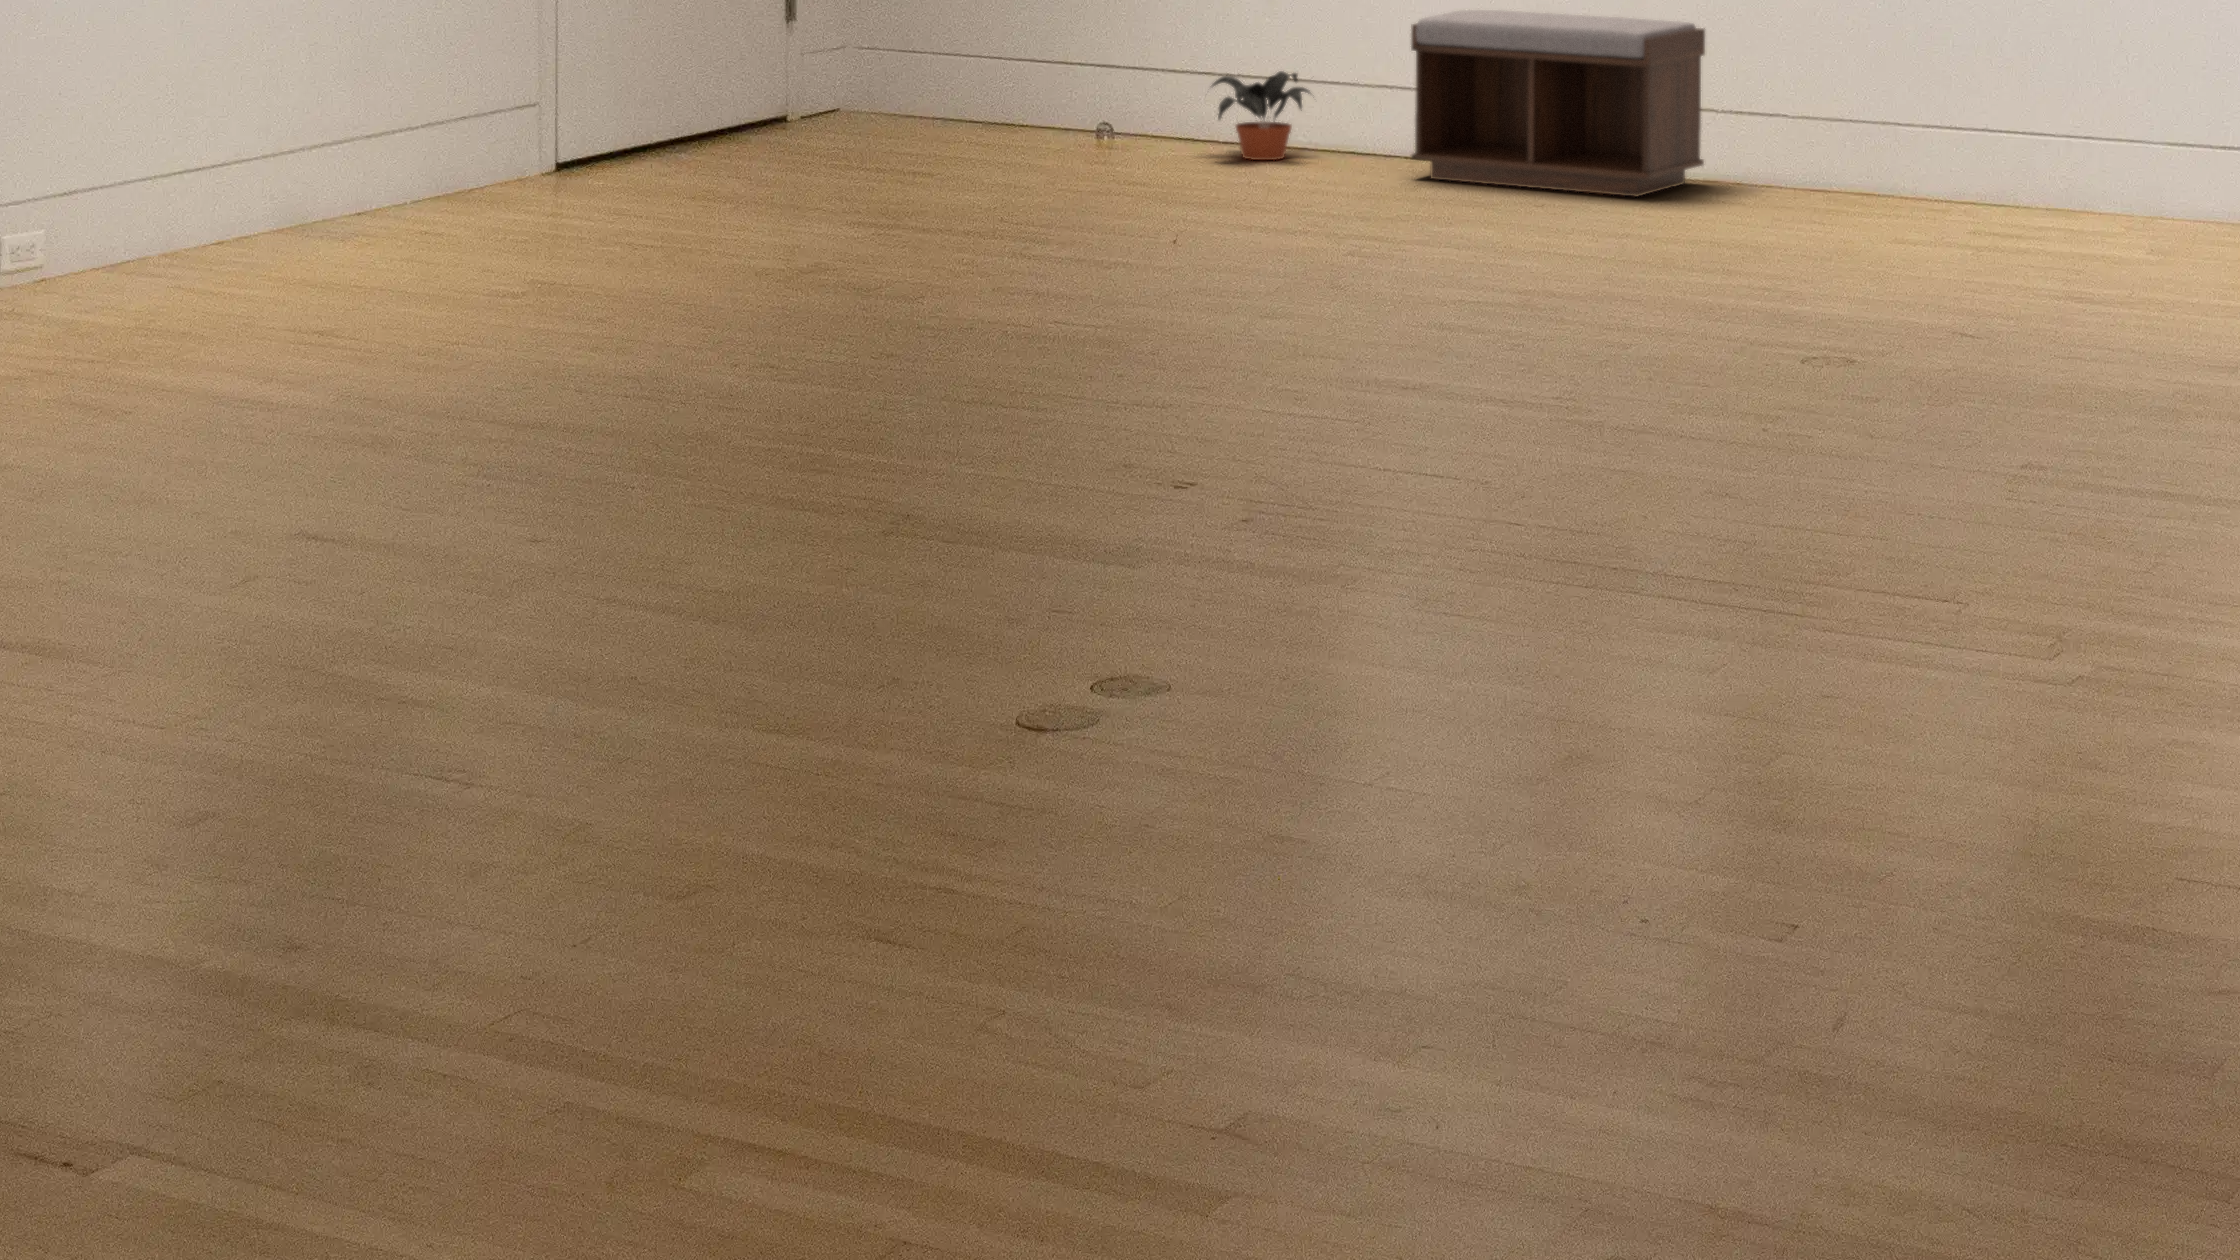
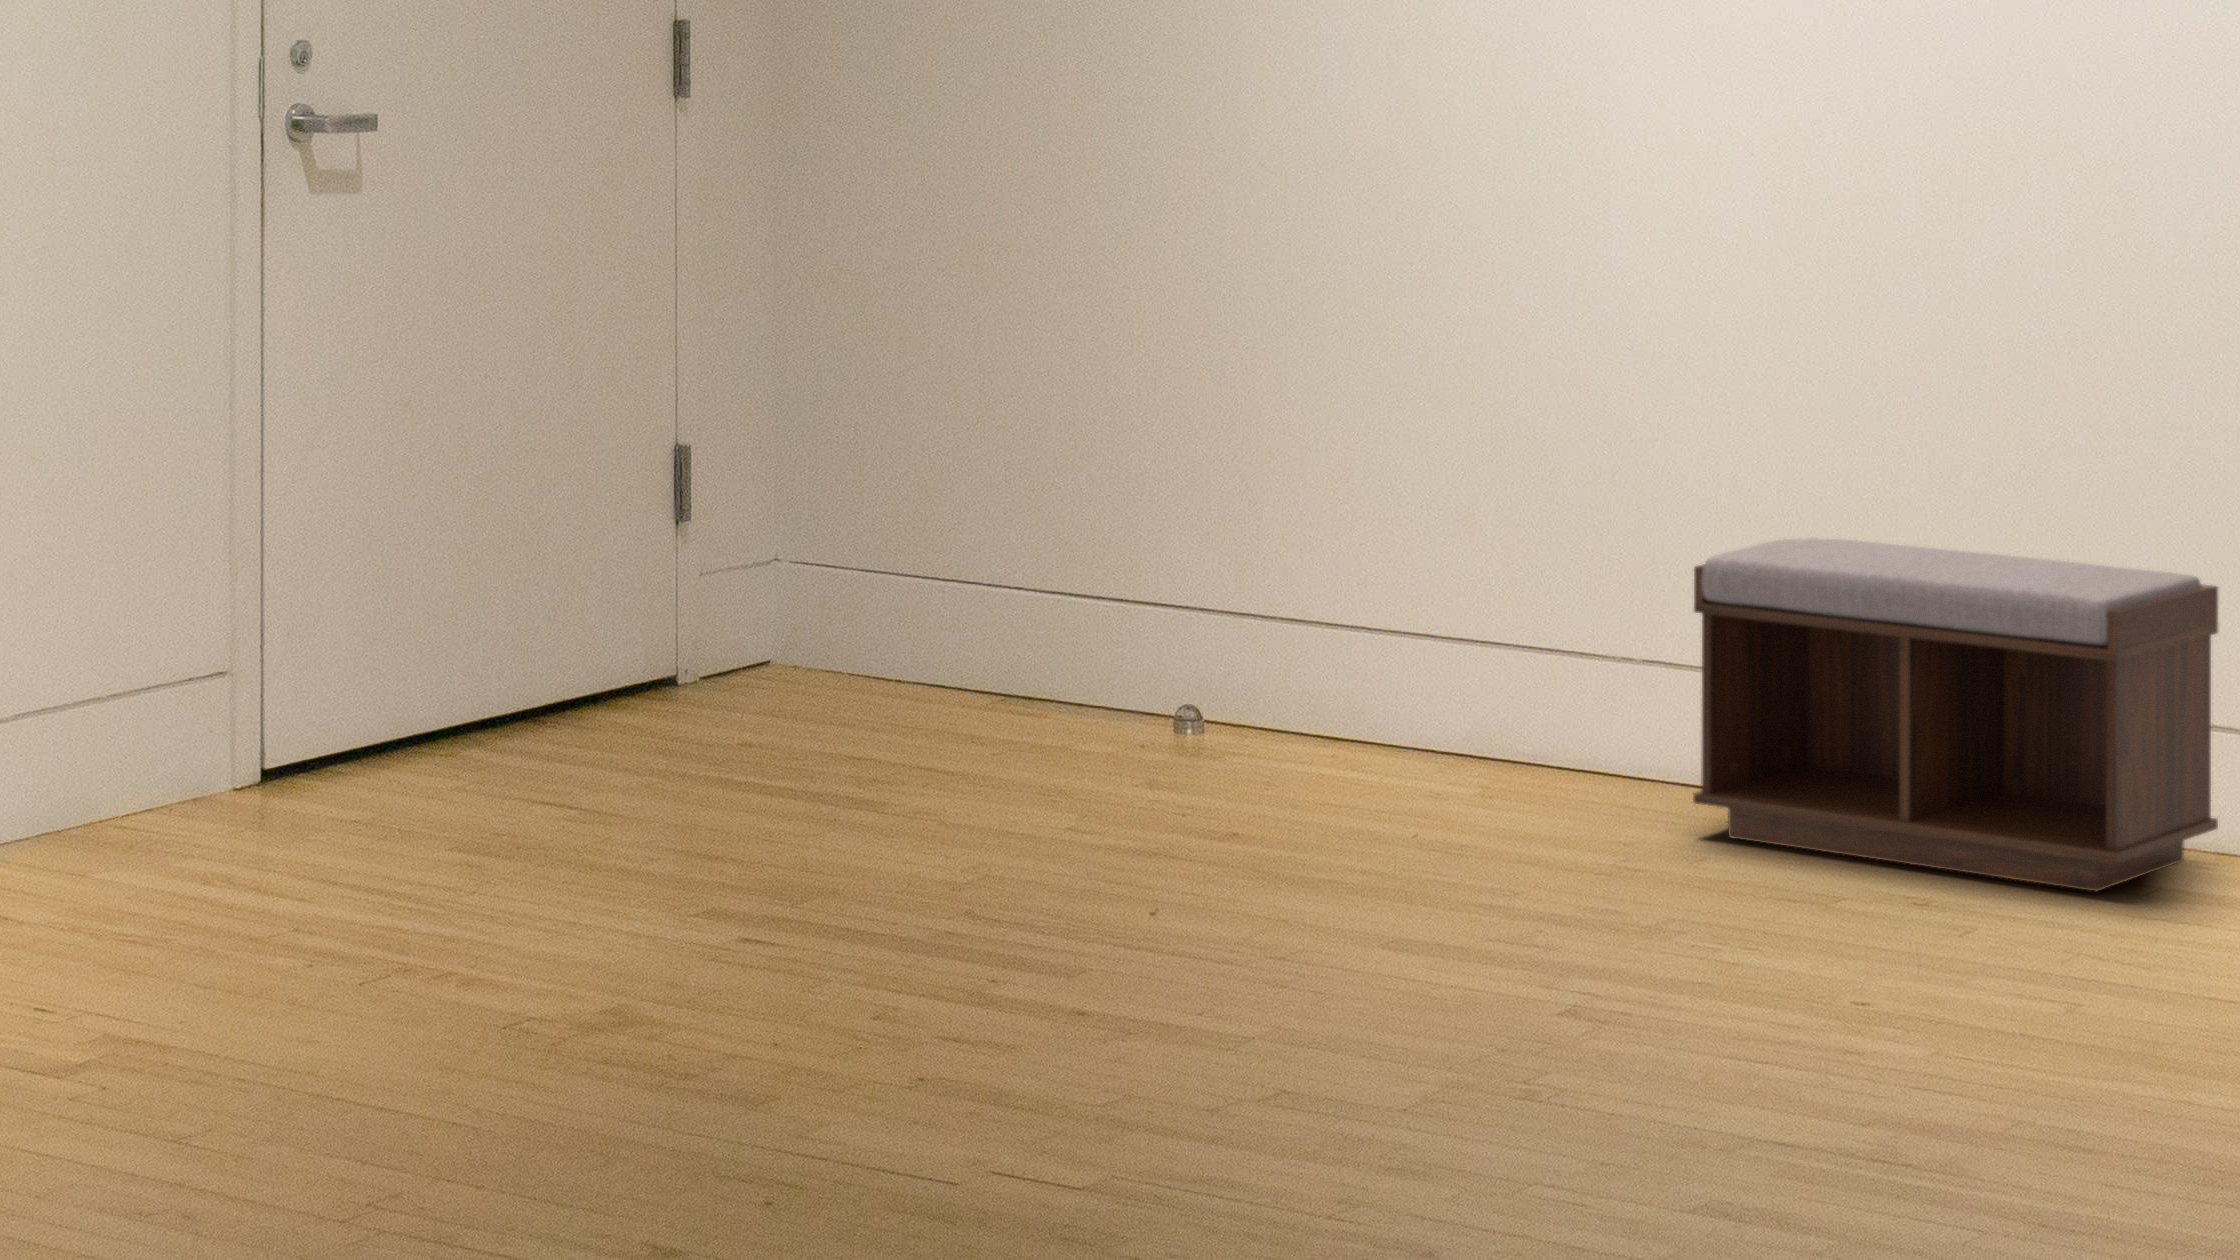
potted plant: present [1212,71,1310,160] -> none [1346,629,1535,786]

